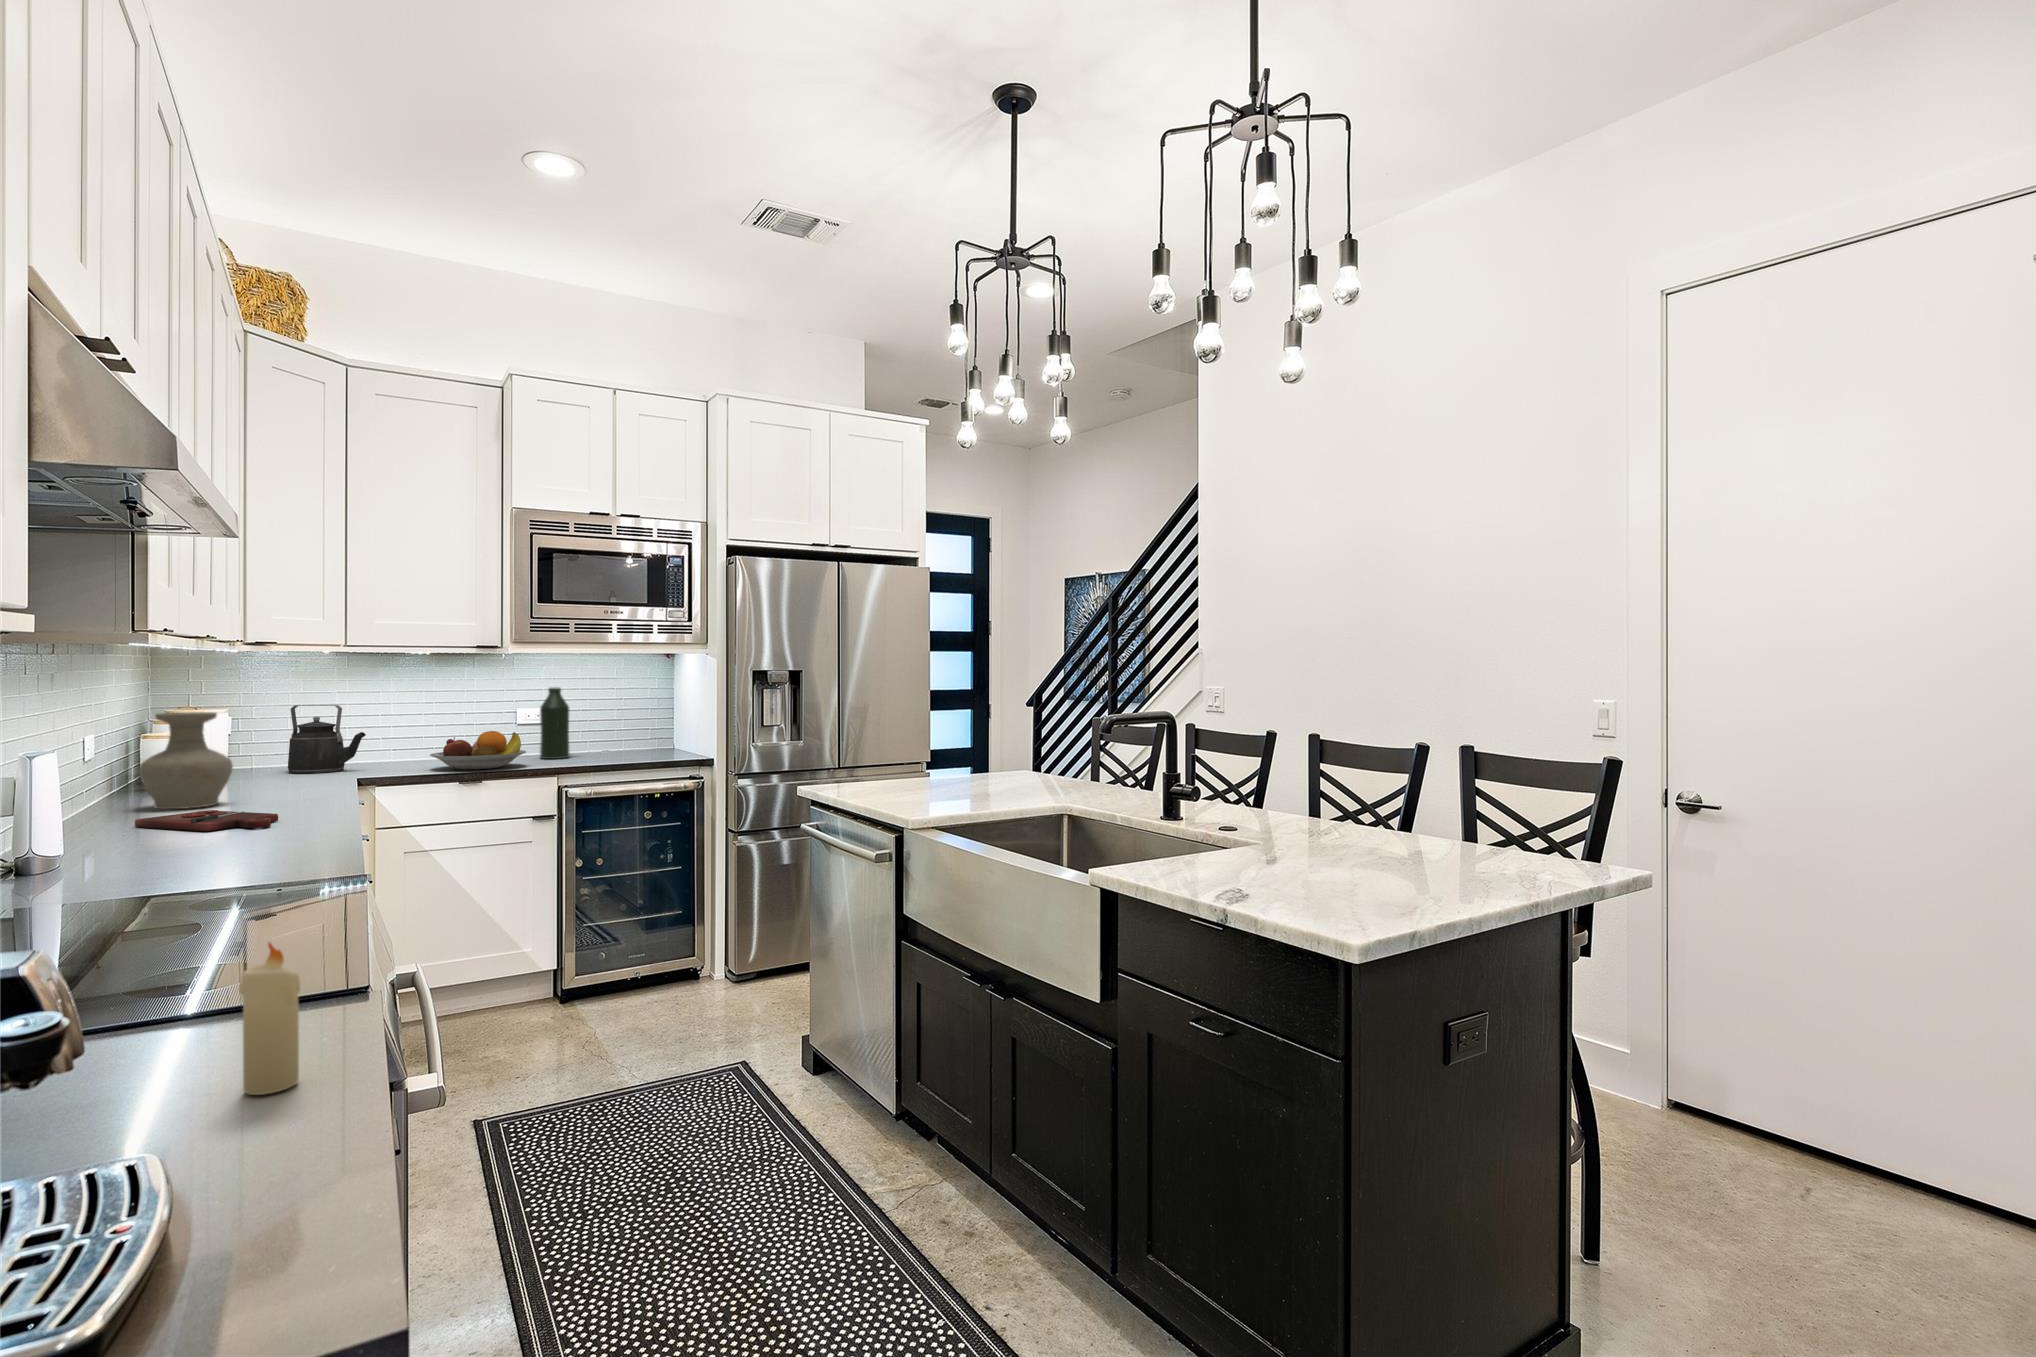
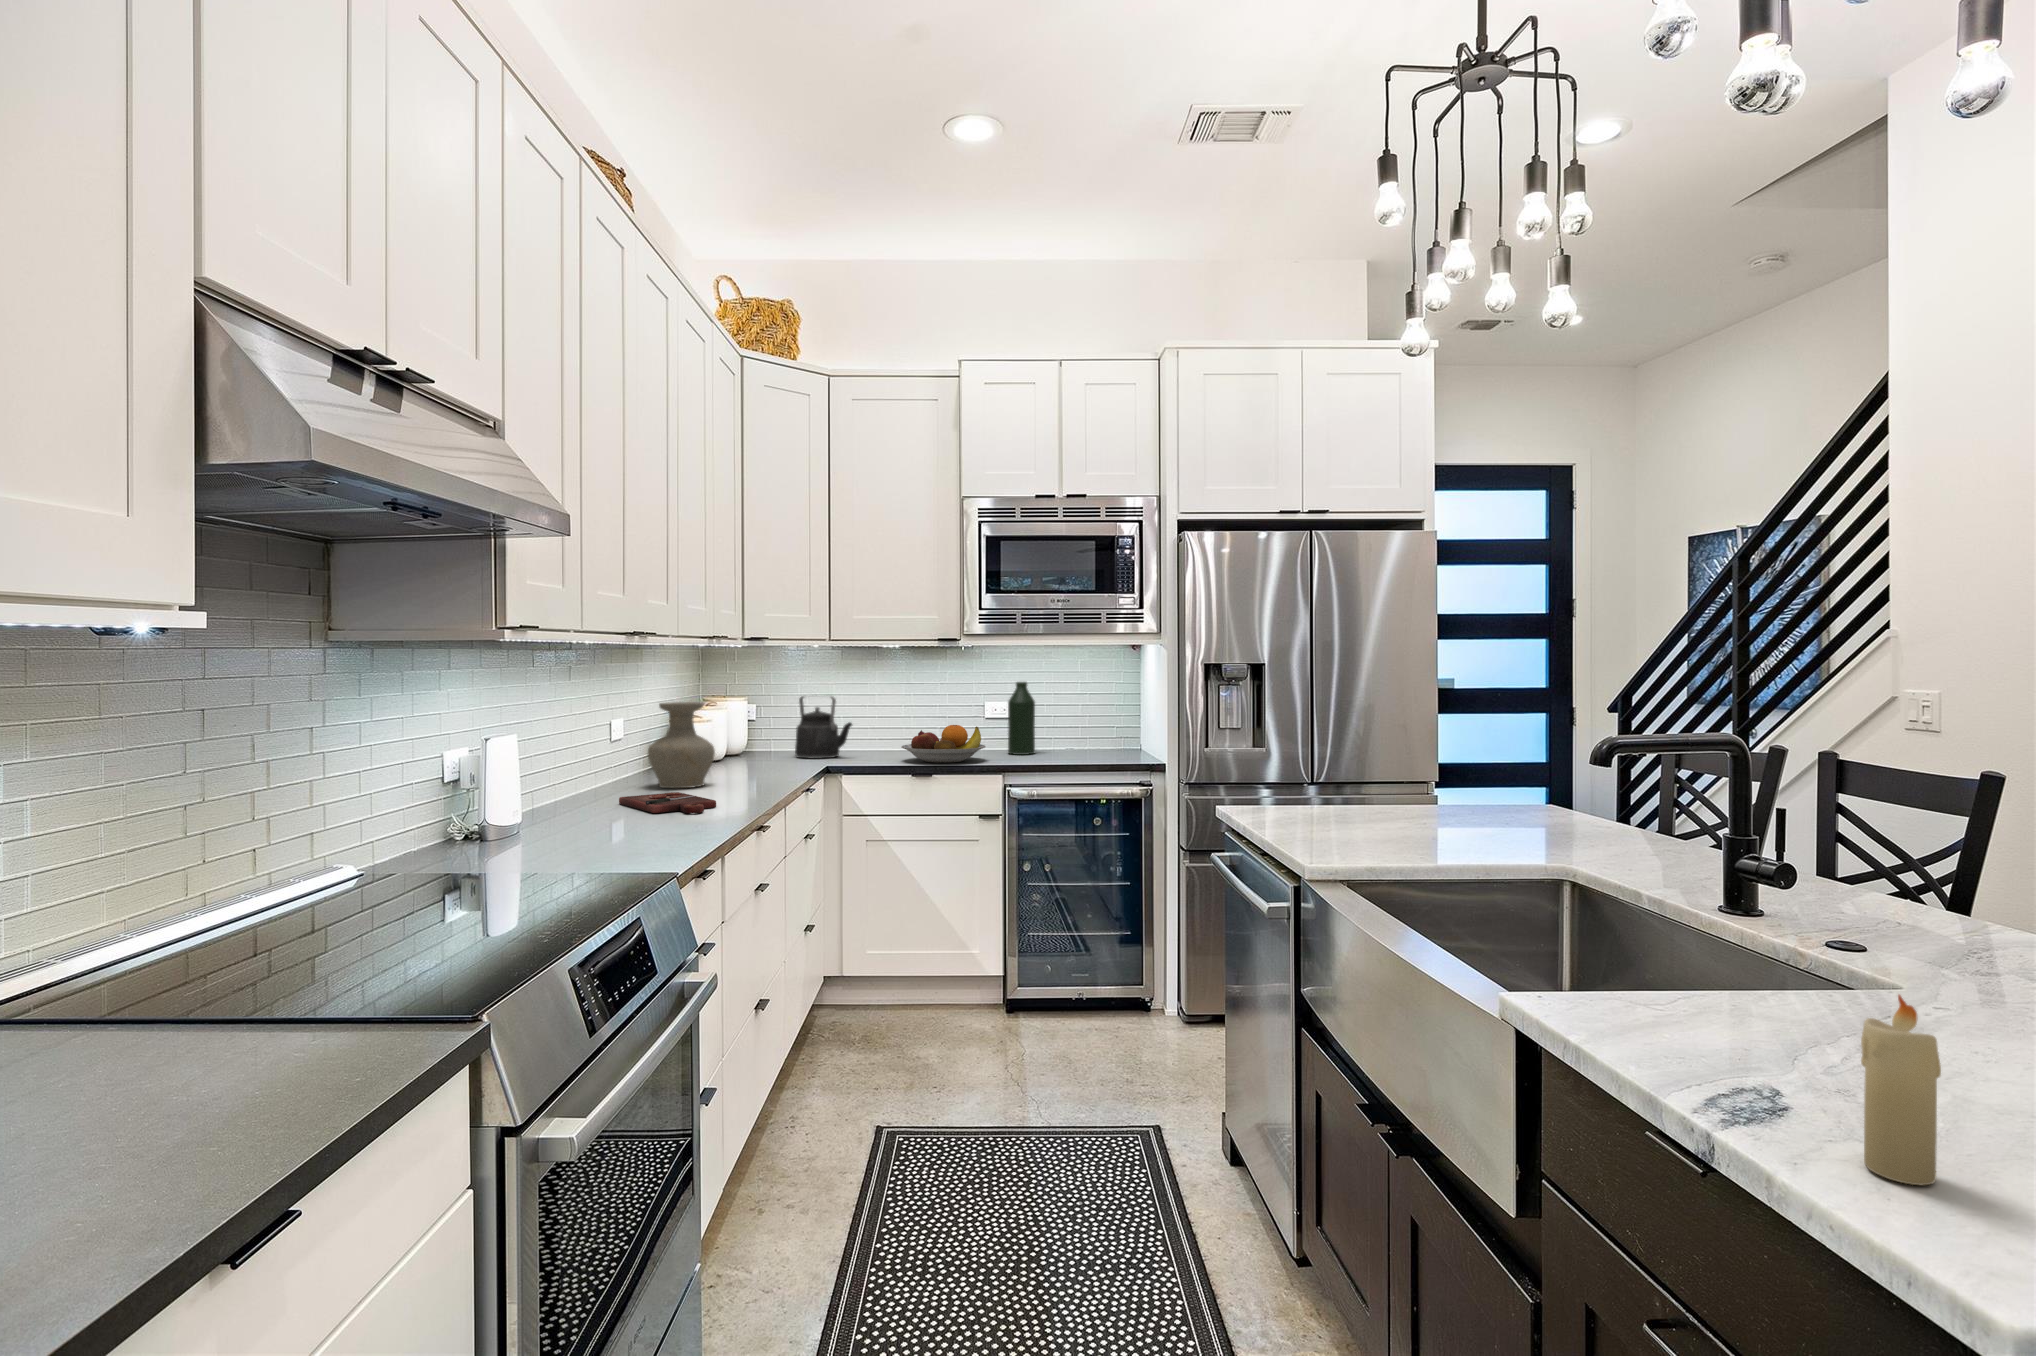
candle: present [239,943,300,1095] -> present [1861,995,1941,1185]

